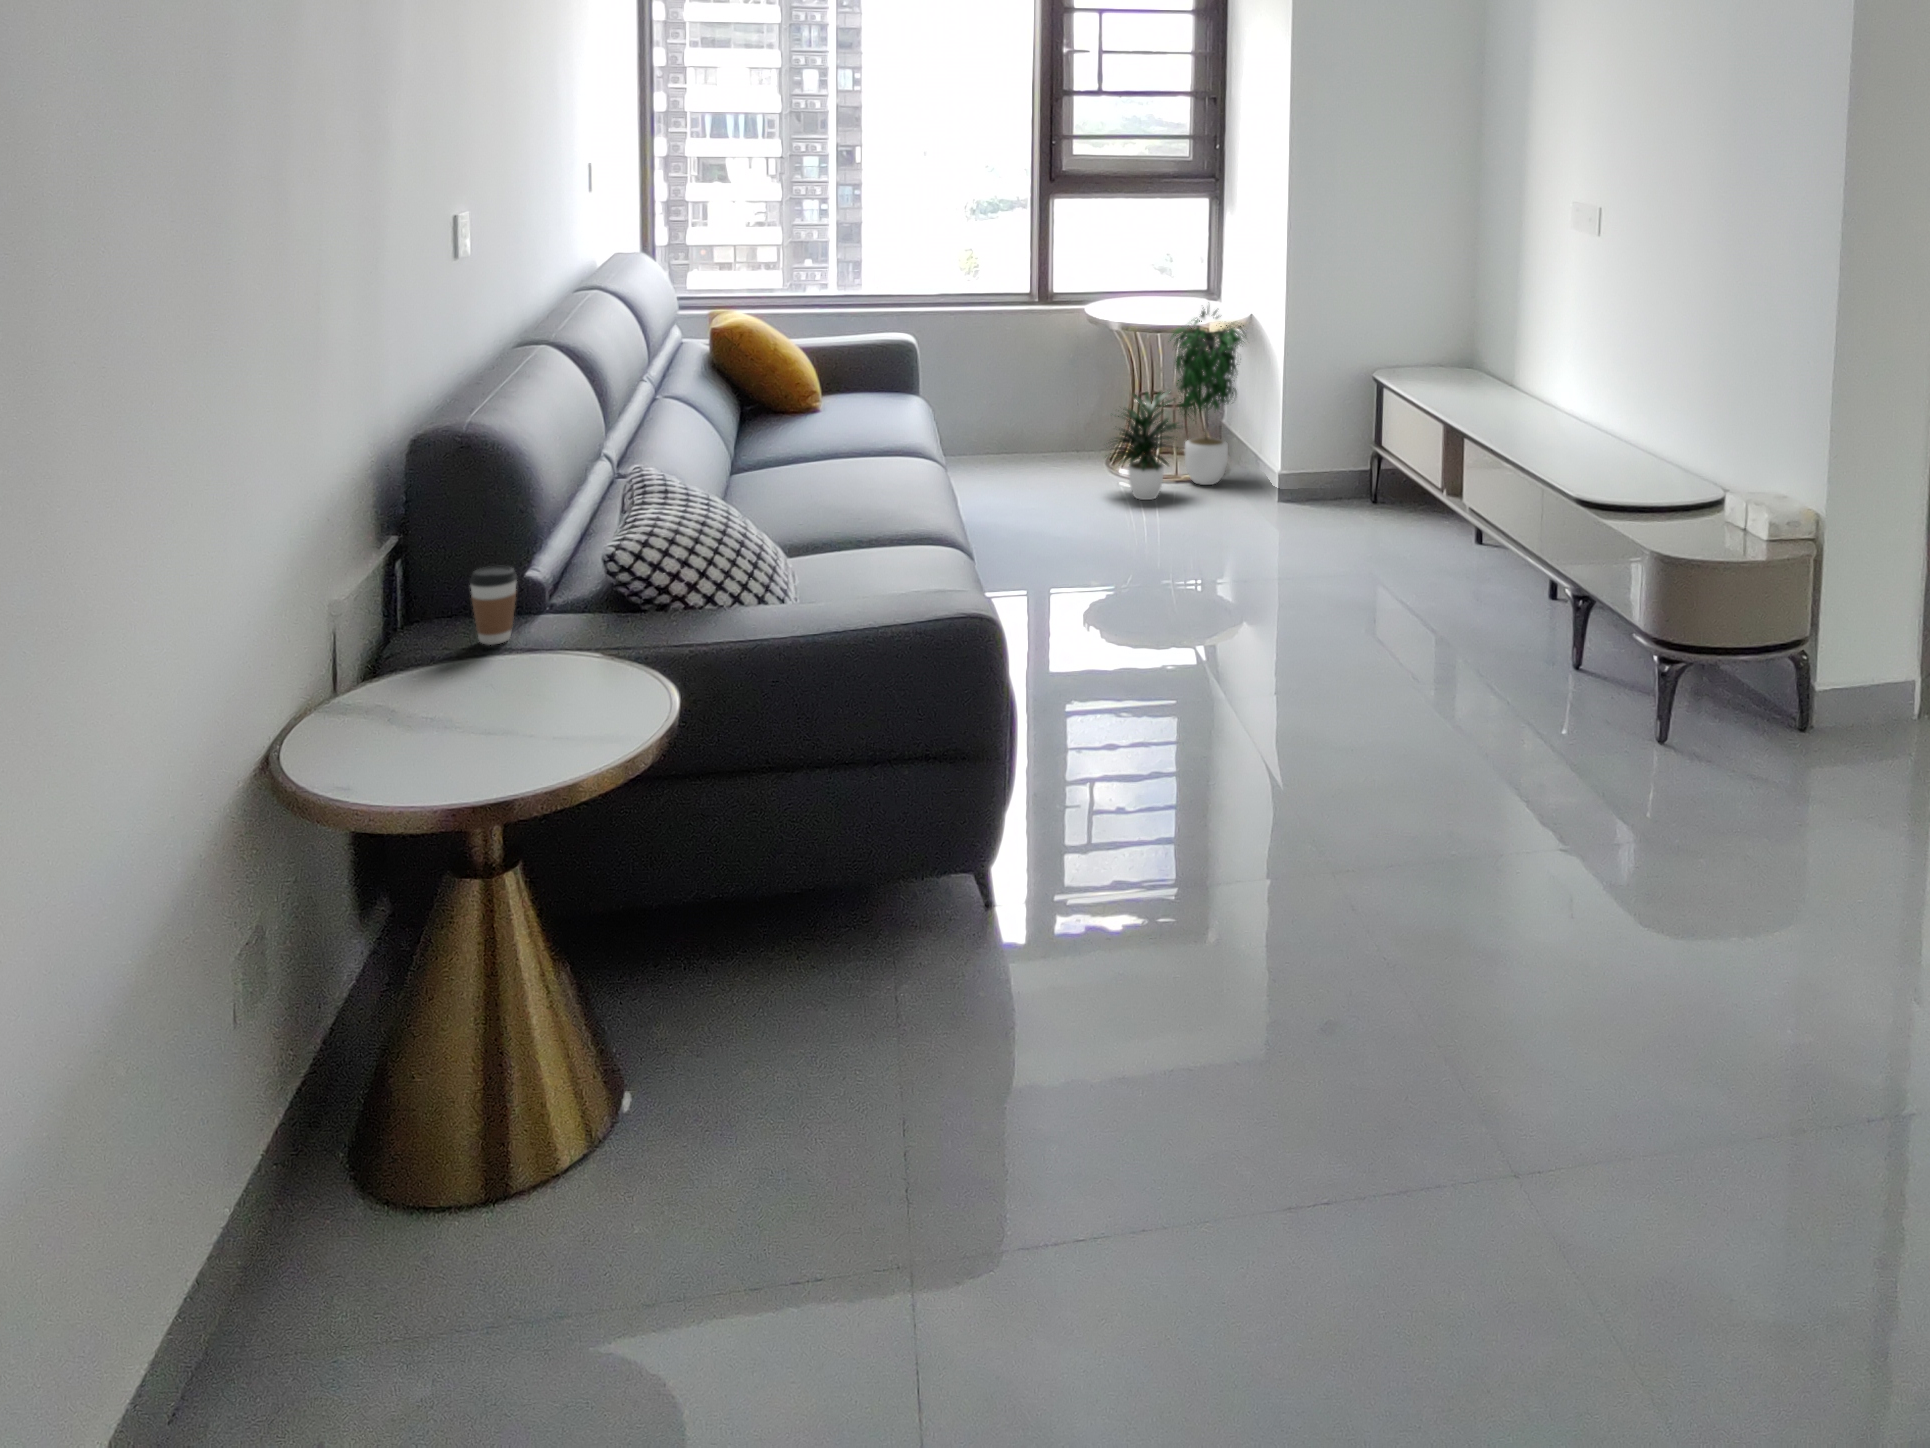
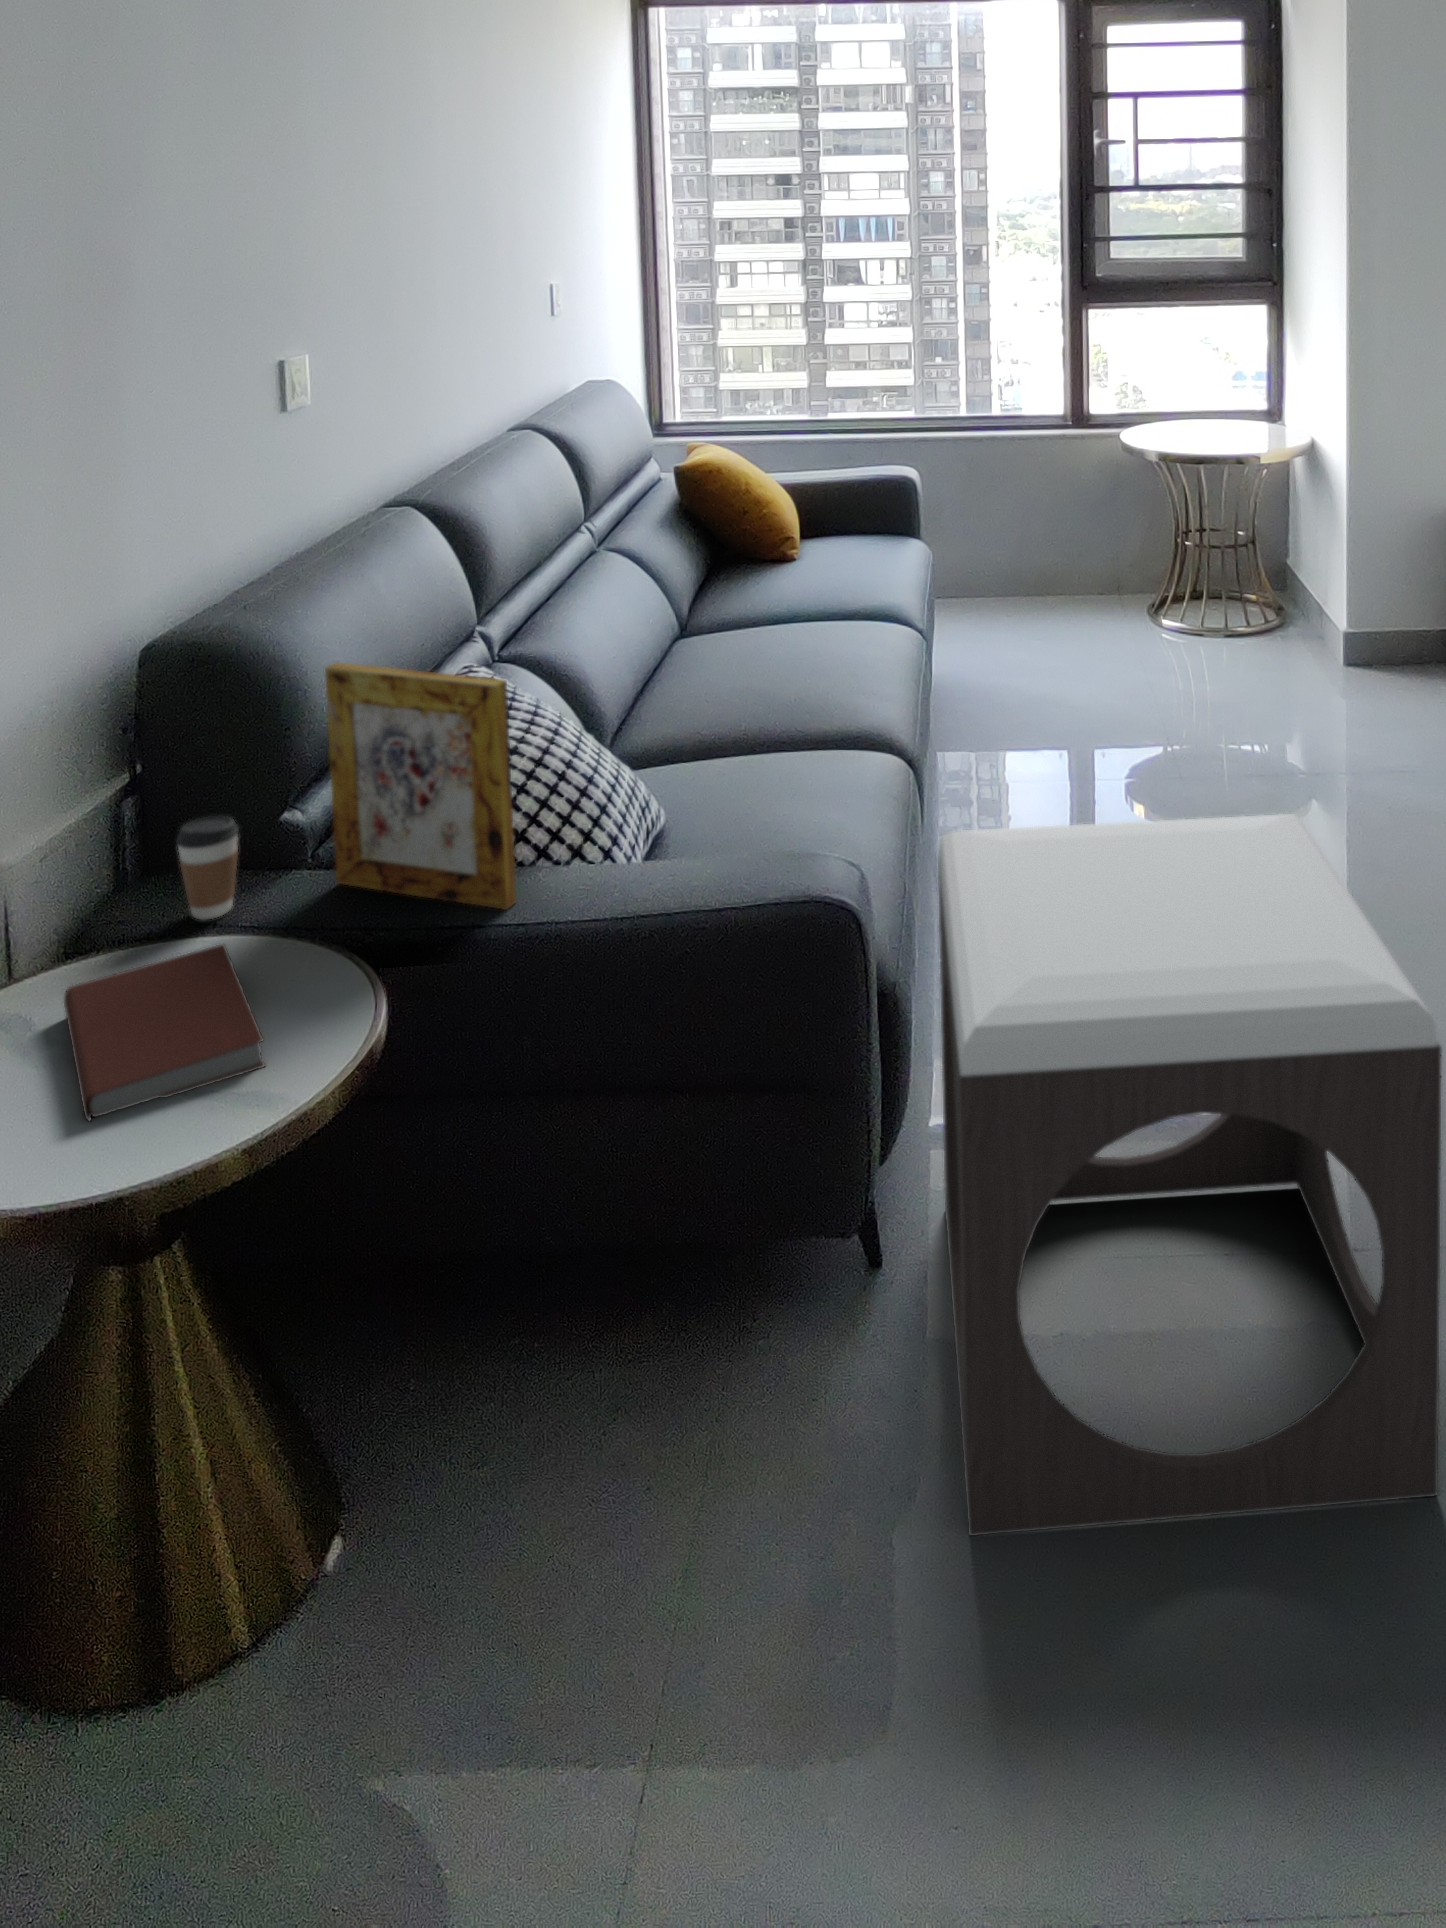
potted plant: present [1110,309,1246,500] -> none [1136,426,1307,656]
picture frame: none [583,446,742,629] -> present [325,663,517,910]
footstool: none [1041,555,1425,1028] -> present [938,814,1442,1536]
book: none [430,648,619,747] -> present [64,944,265,1121]

